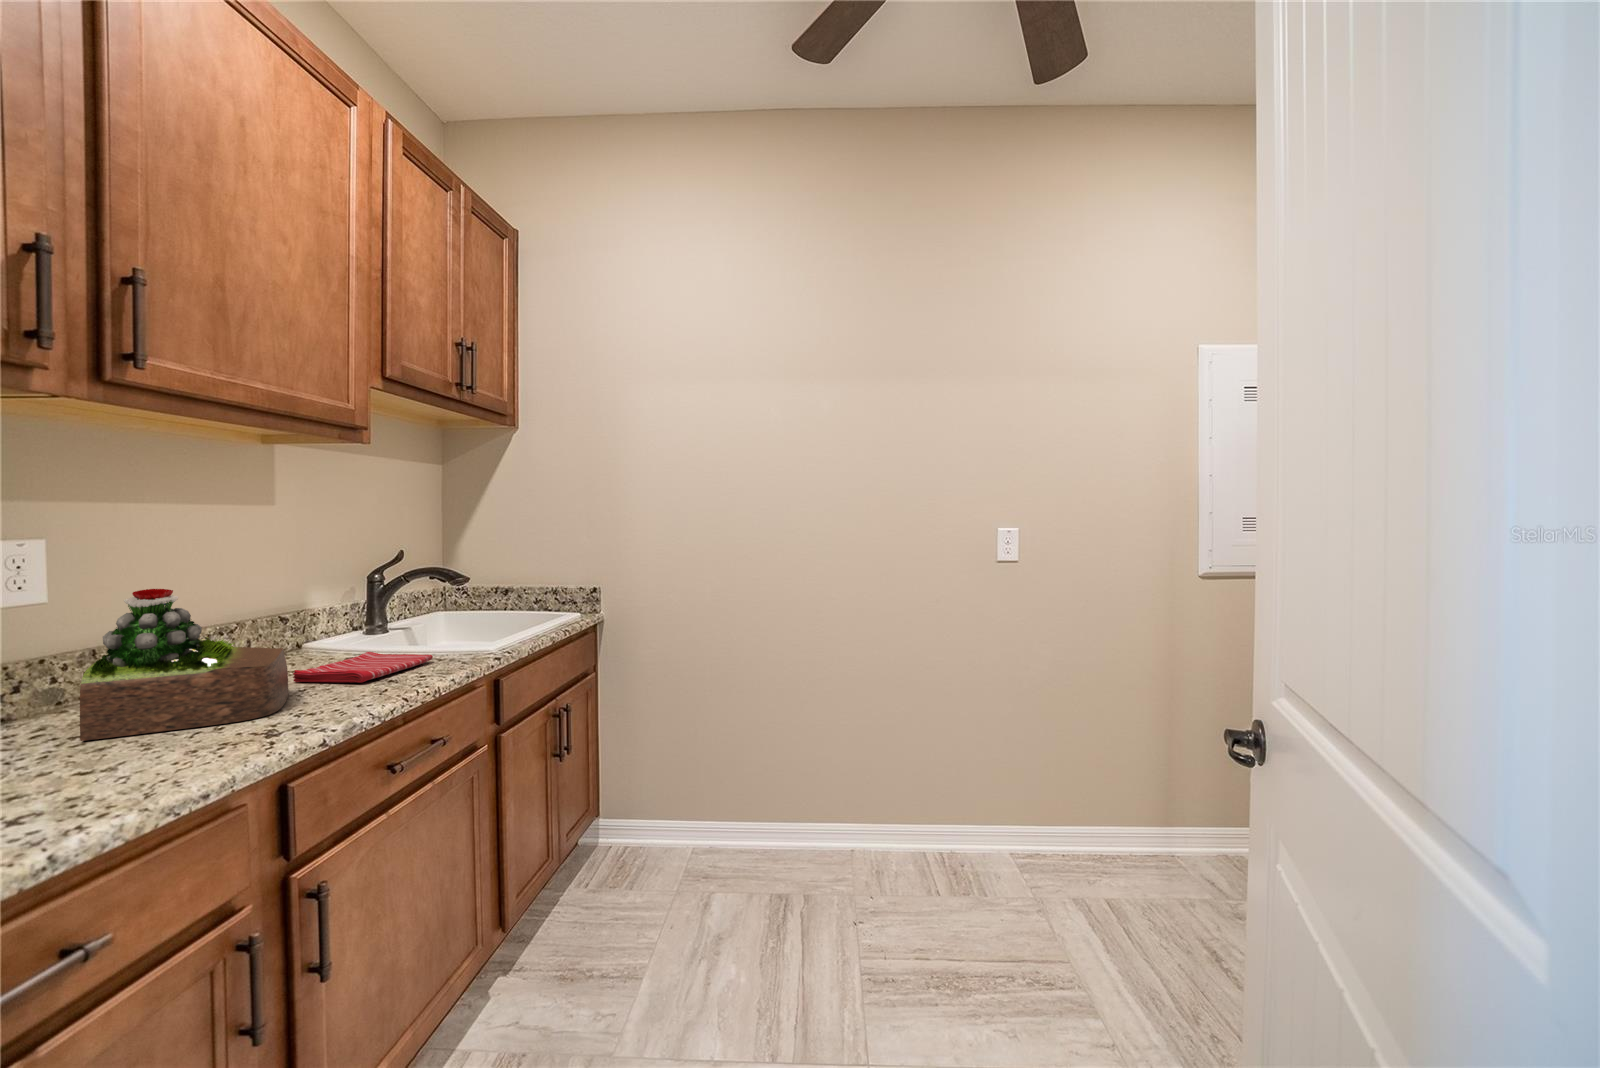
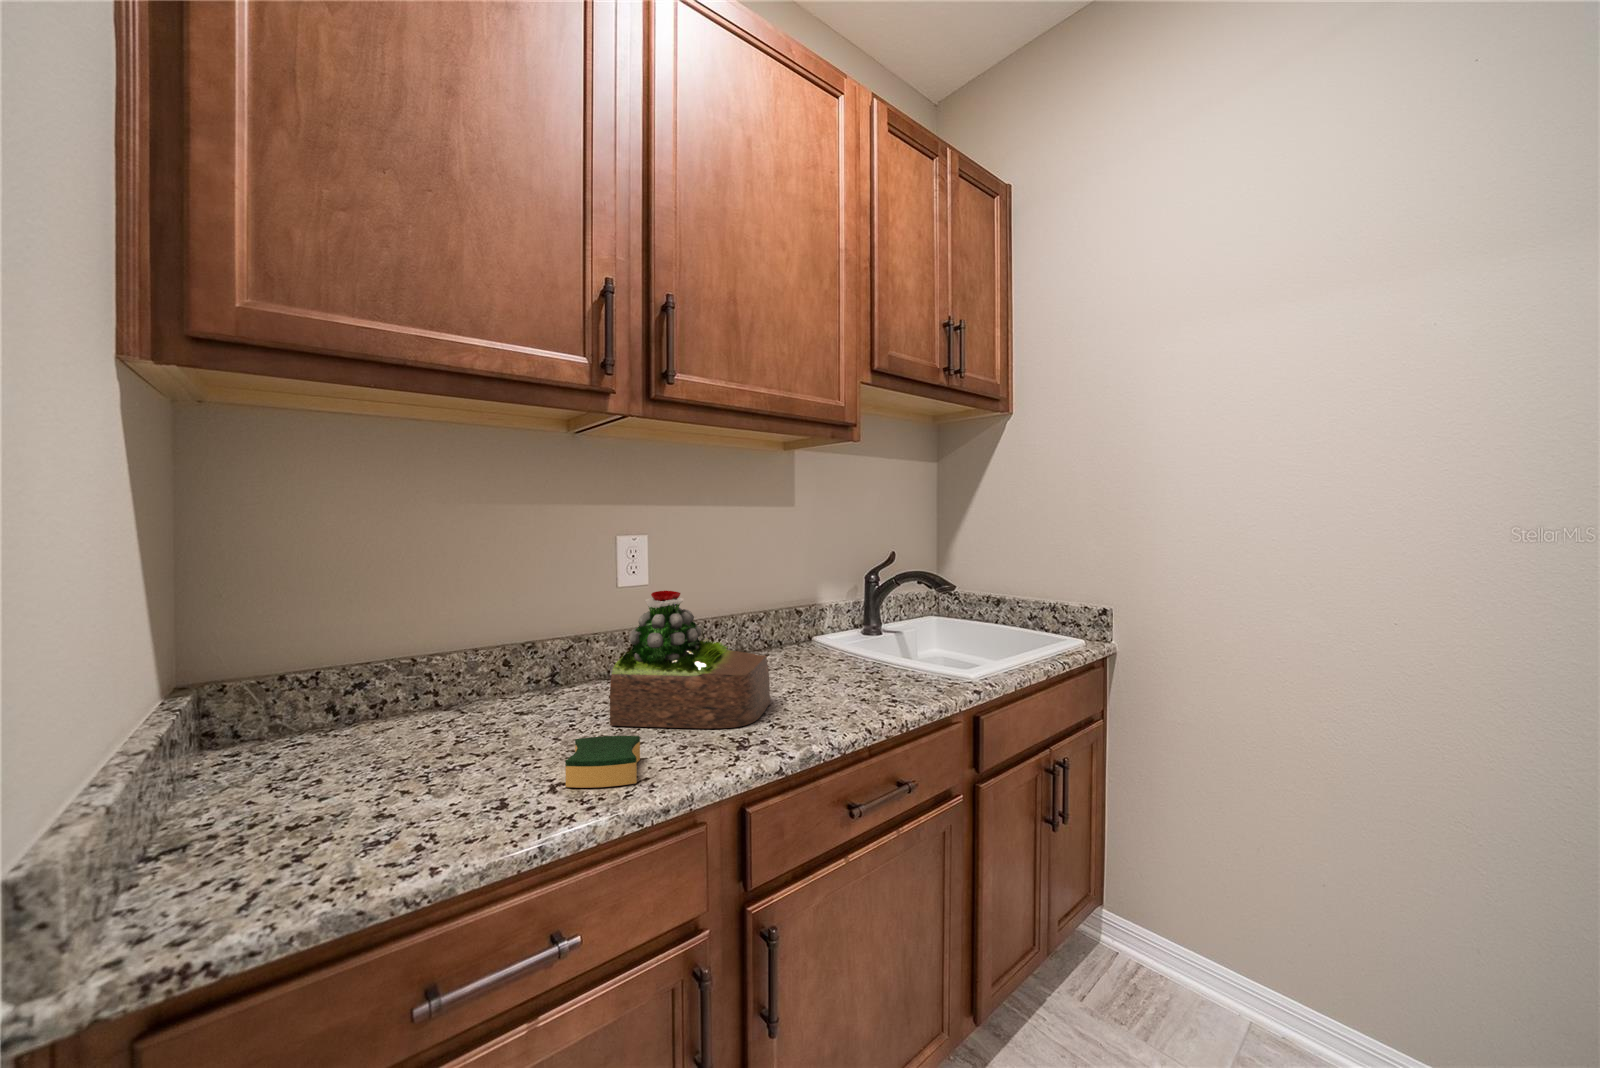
dish towel: present [293,652,433,683] -> none [779,664,908,700]
sponge: none [53,736,157,799] -> present [565,736,640,788]

